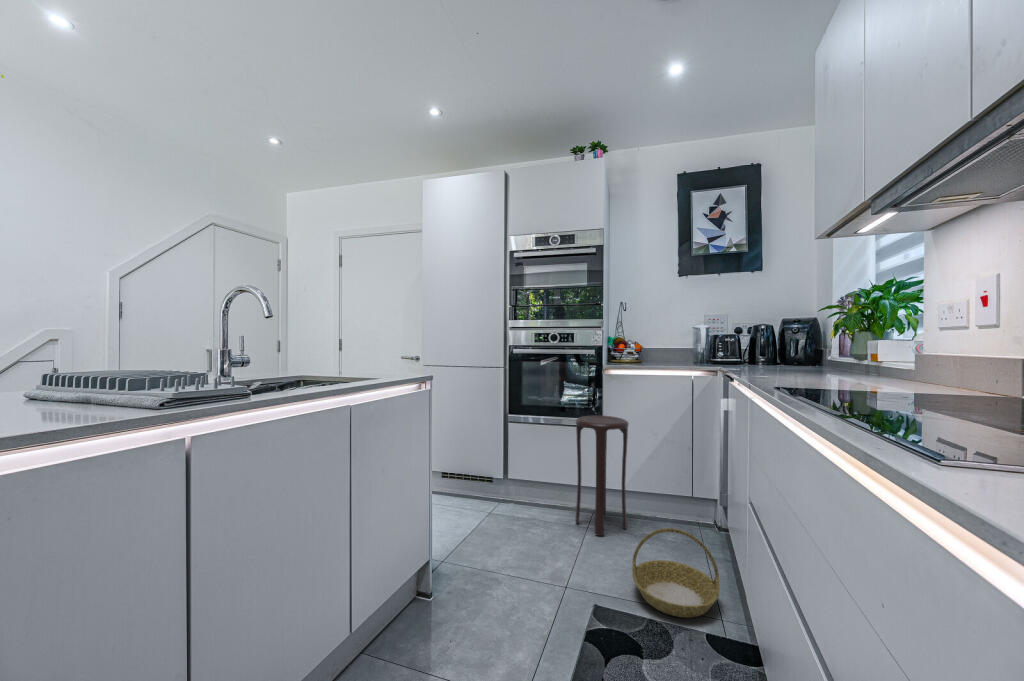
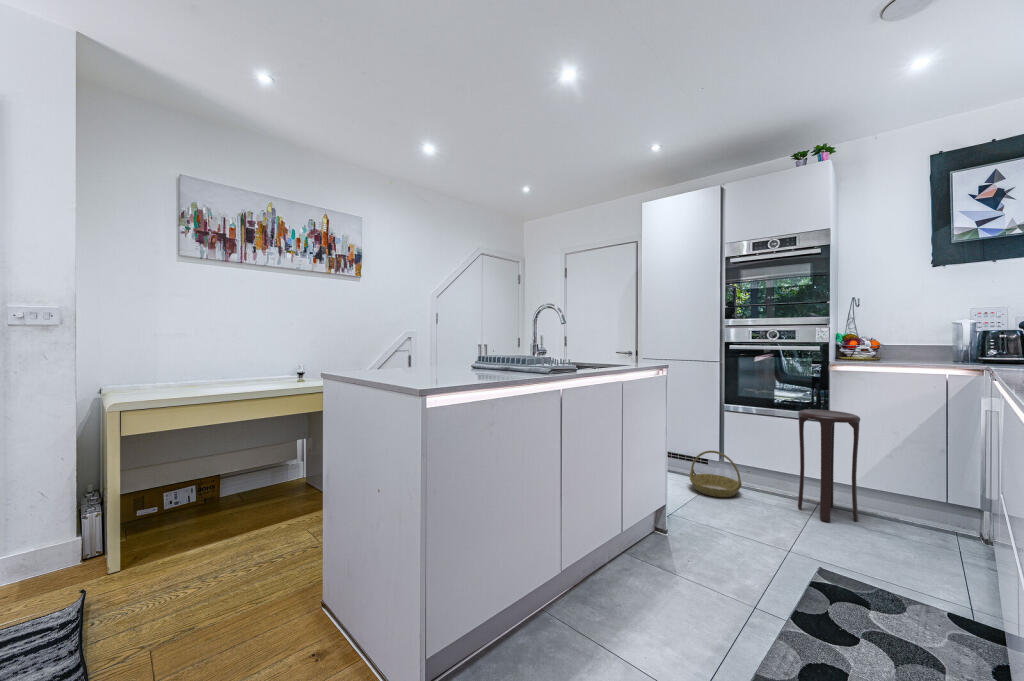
basket: present [632,528,719,618] -> present [690,451,742,497]

